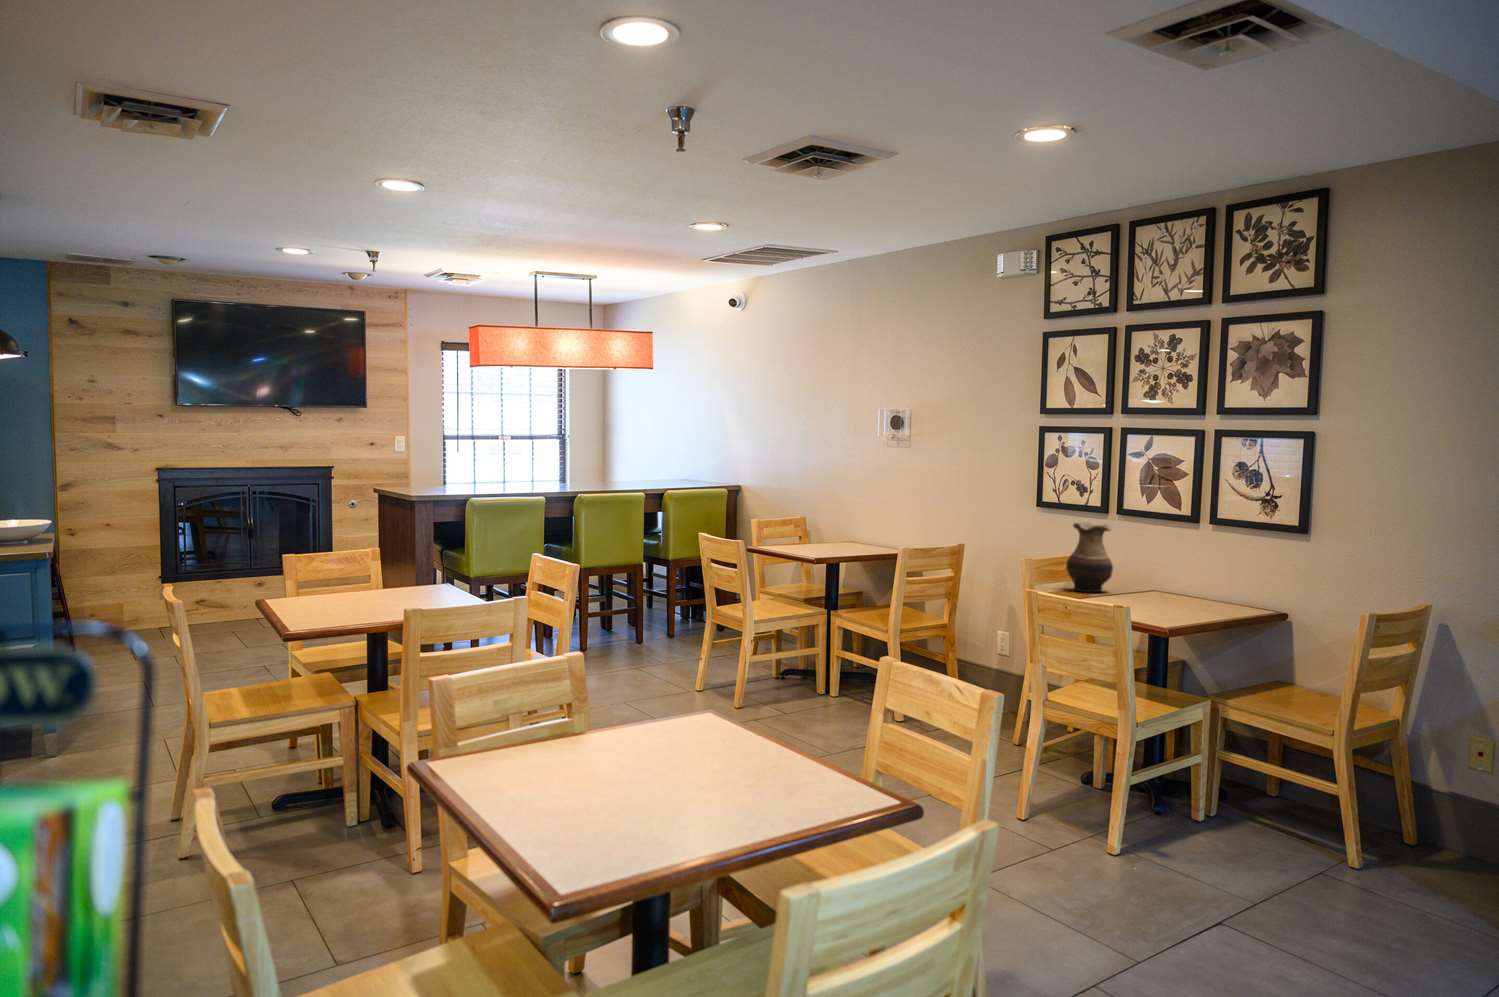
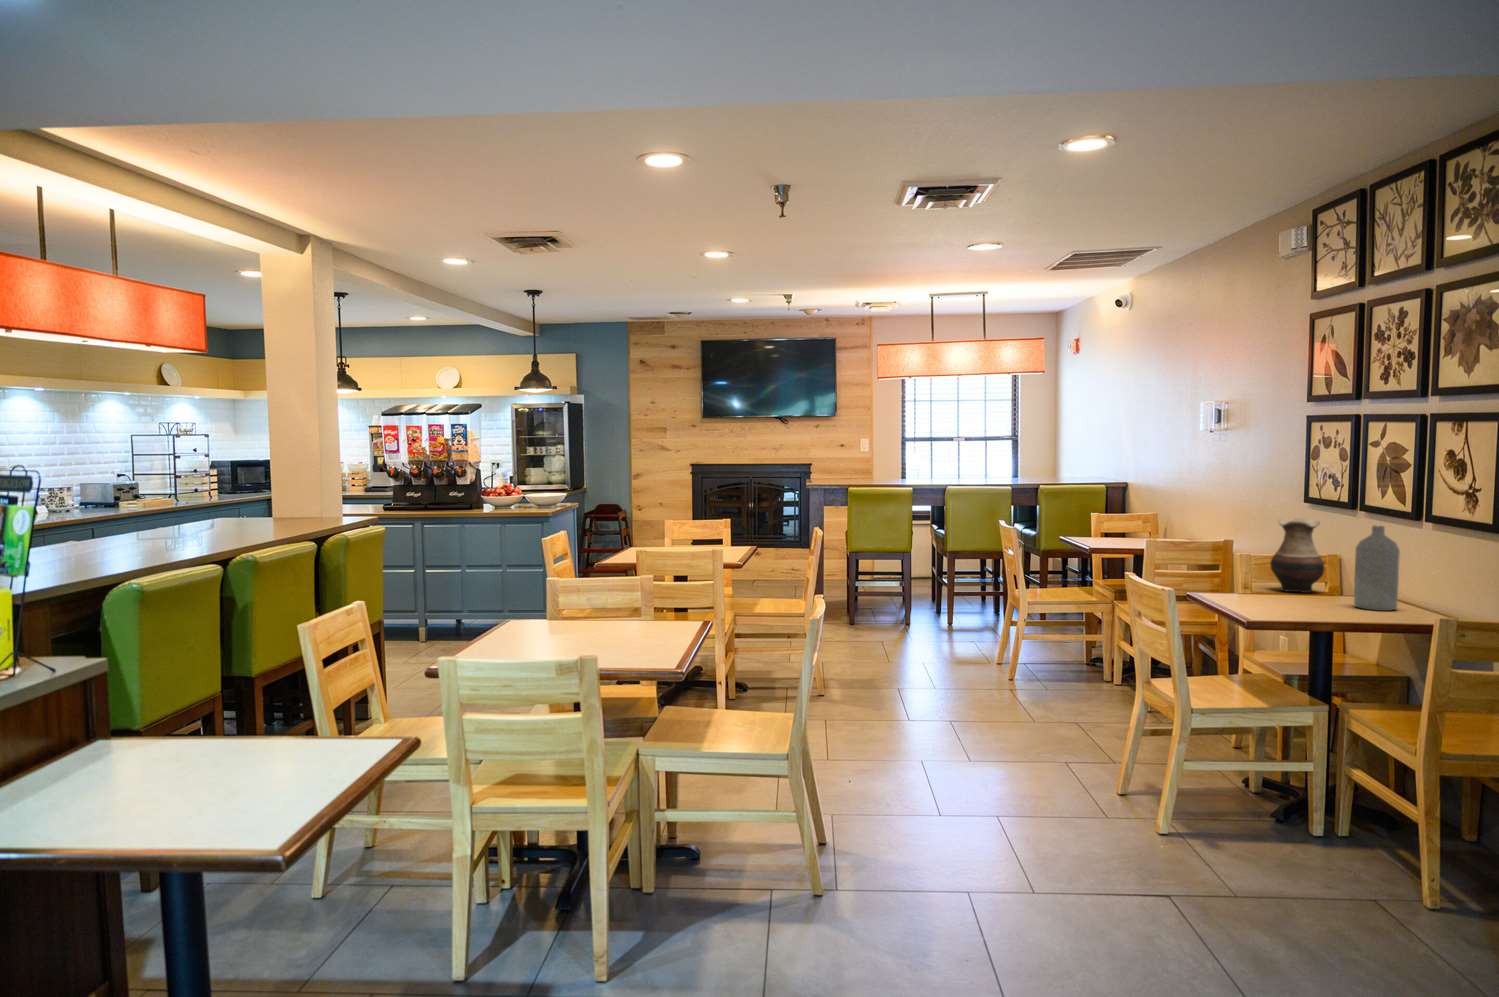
bottle: none [1177,528,1216,605] -> present [1354,525,1400,611]

